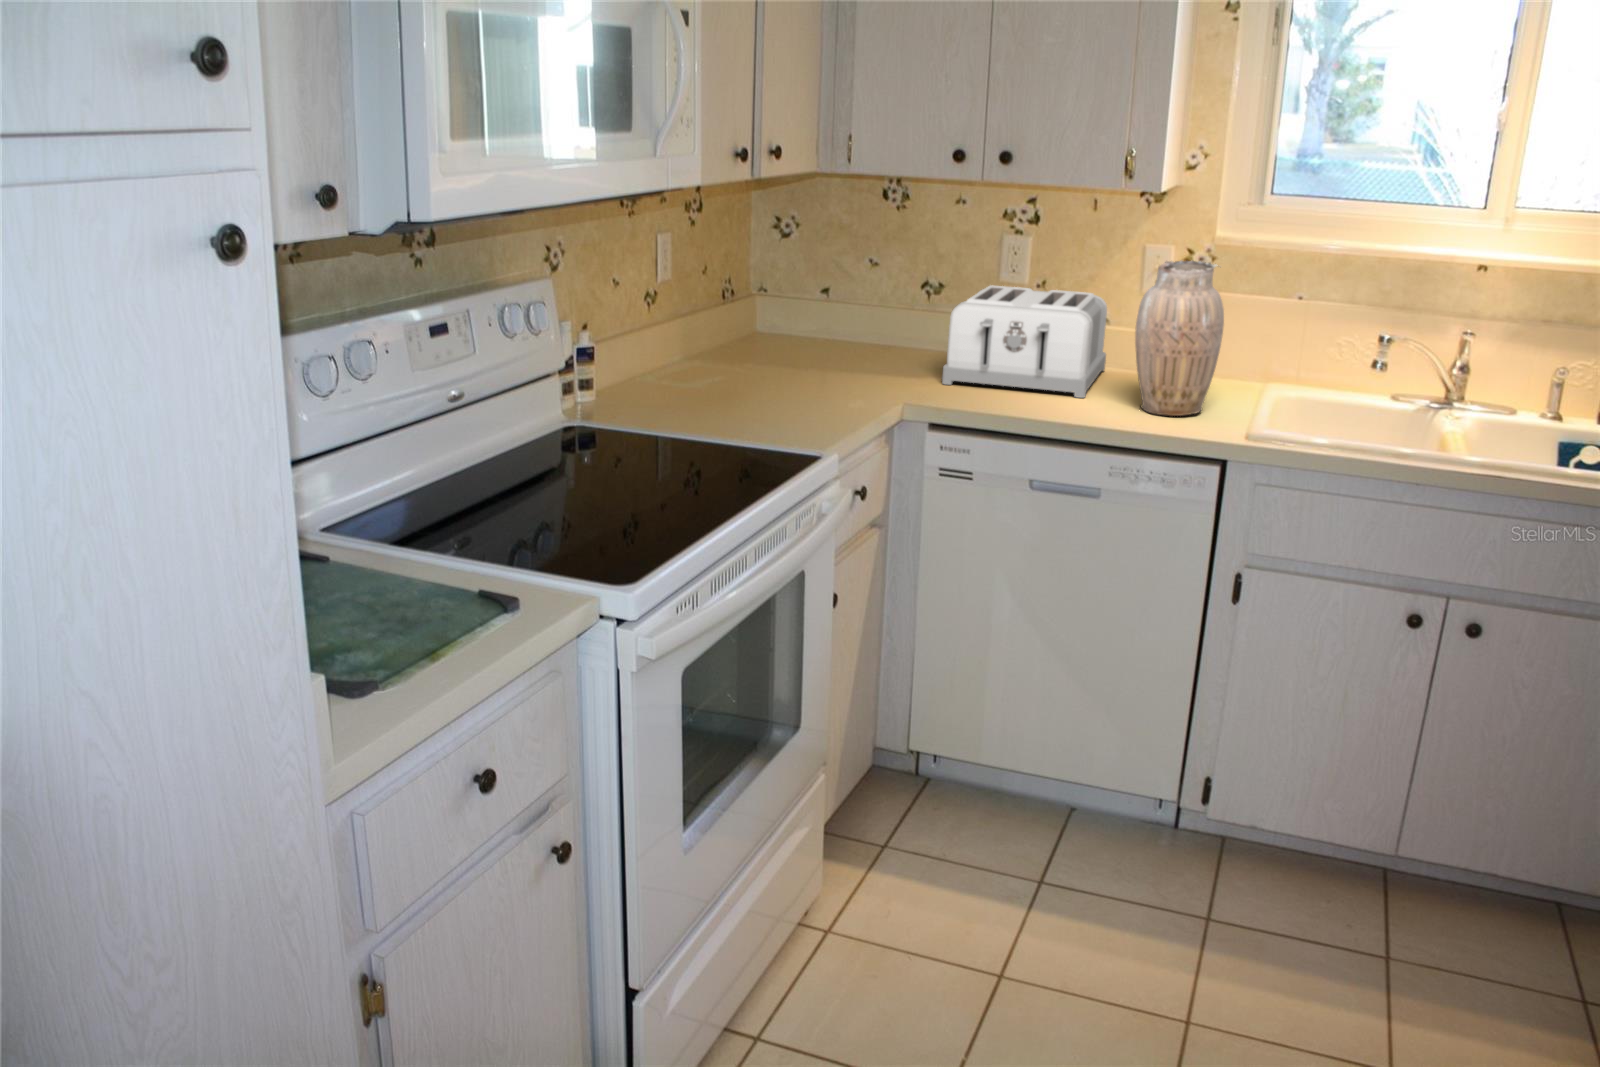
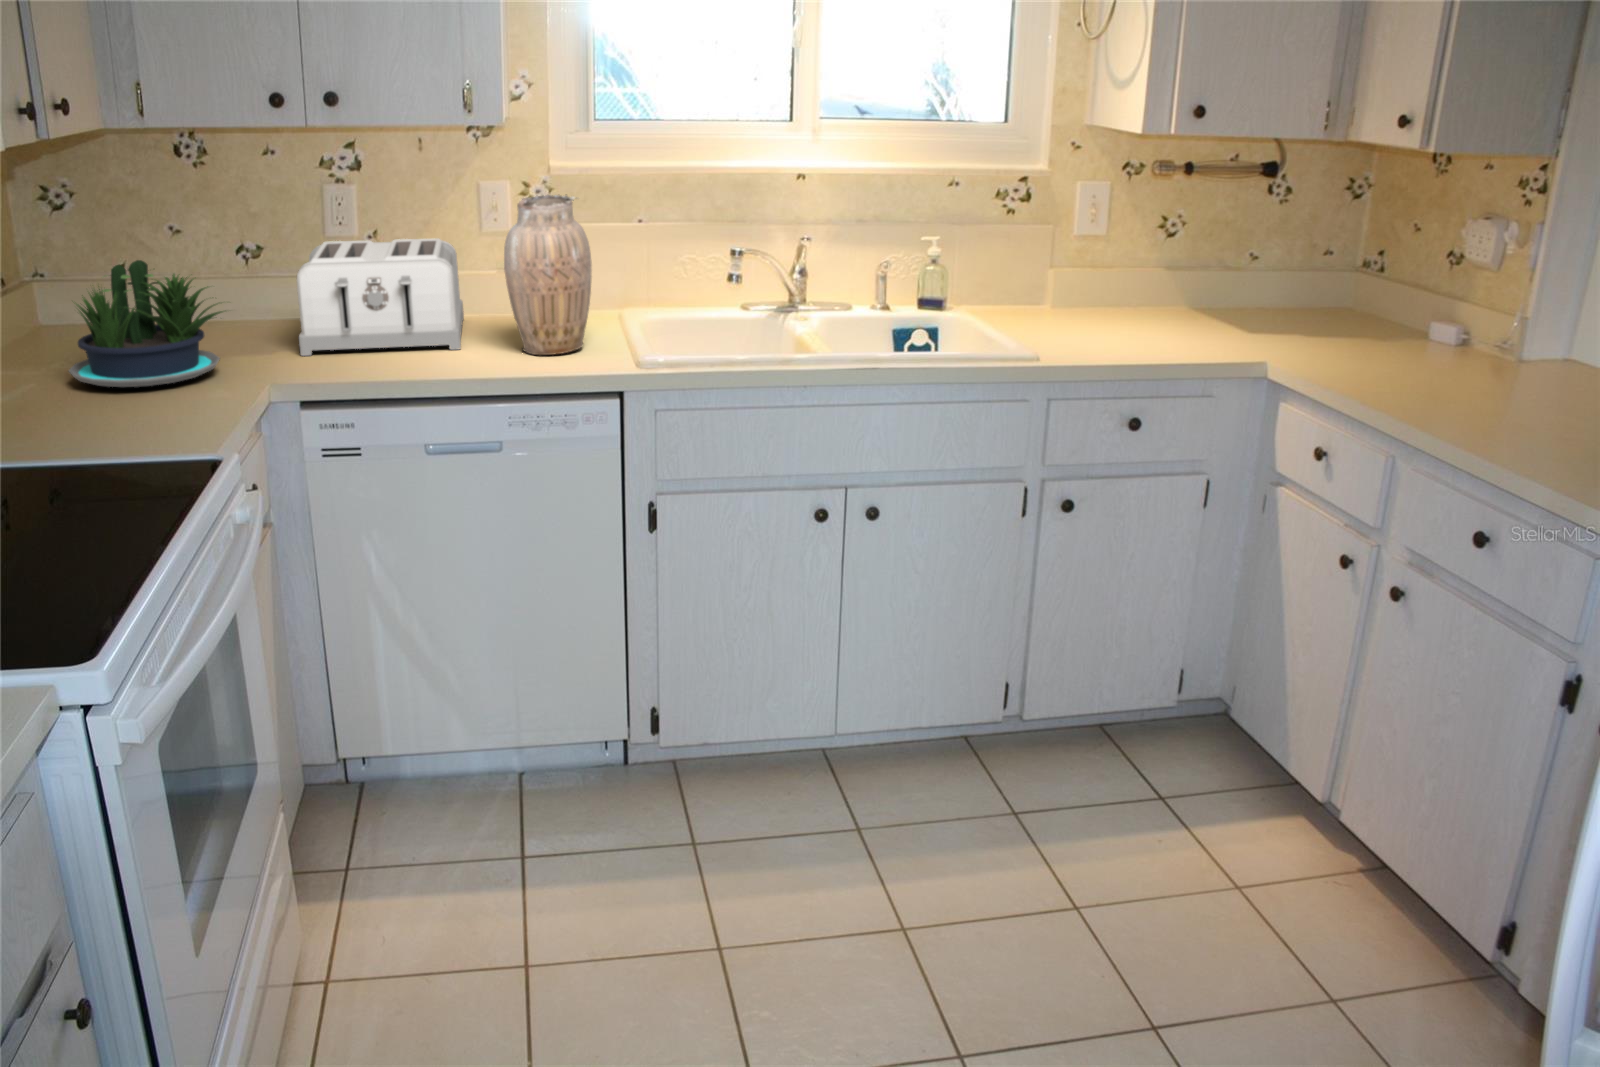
potted plant: none [747,283,892,392] -> present [69,260,226,387]

